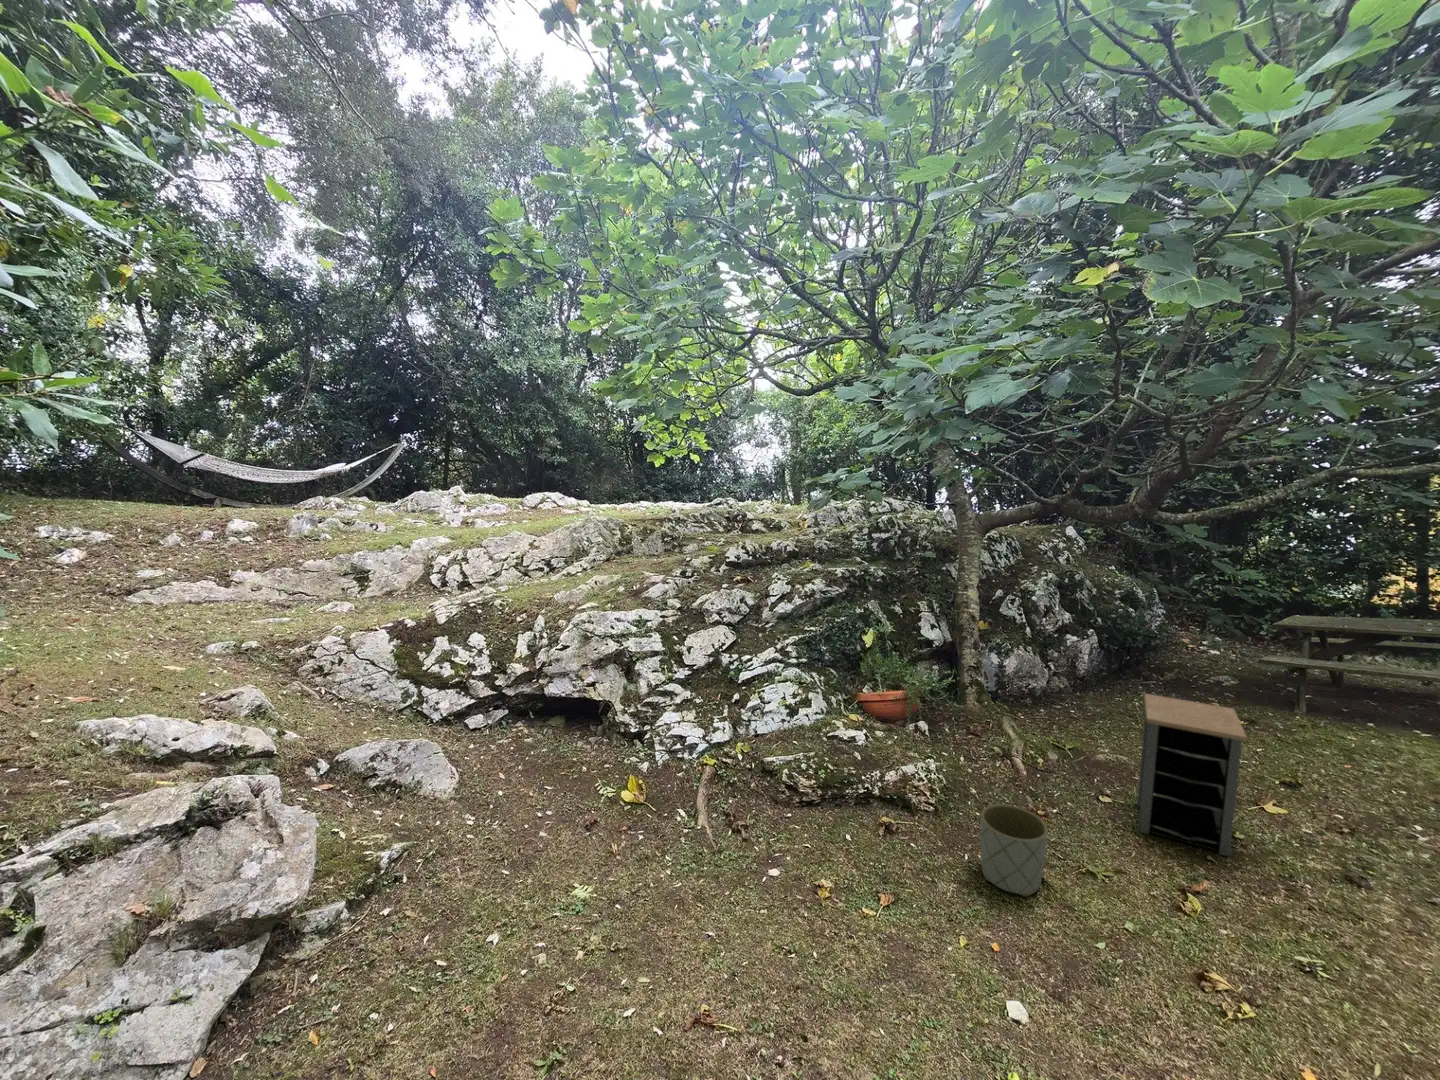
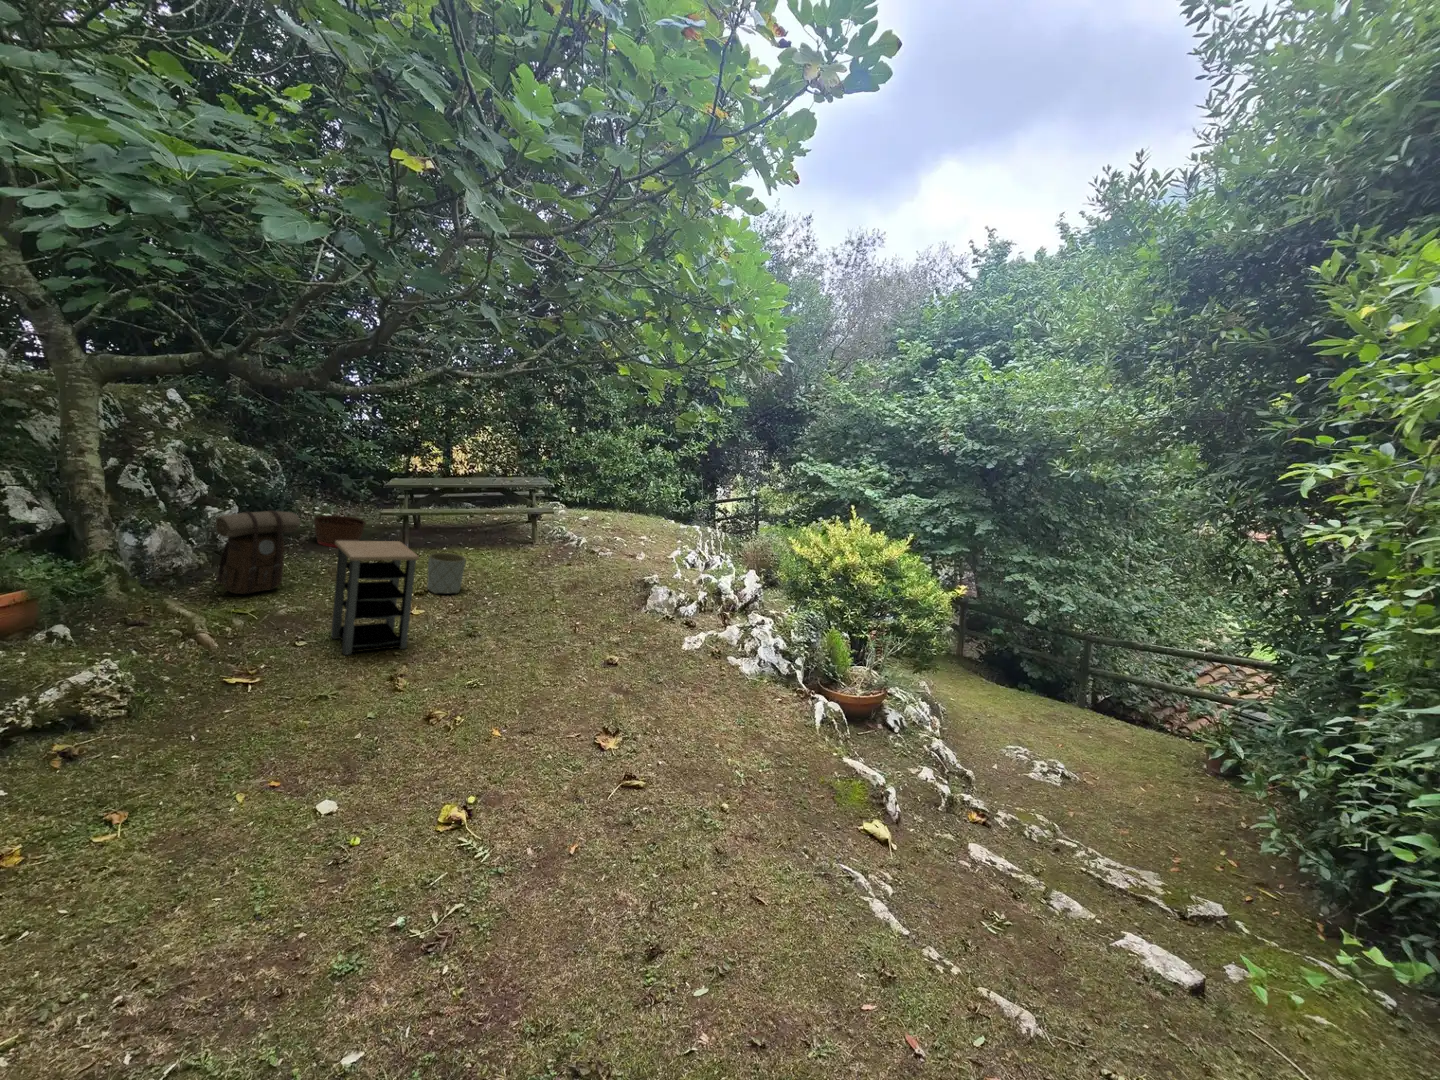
backpack: none [1054,646,1136,728] -> present [214,510,301,595]
basket: none [1184,652,1252,695] -> present [314,515,366,548]
planter: present [981,804,1048,897] -> present [427,553,466,594]

